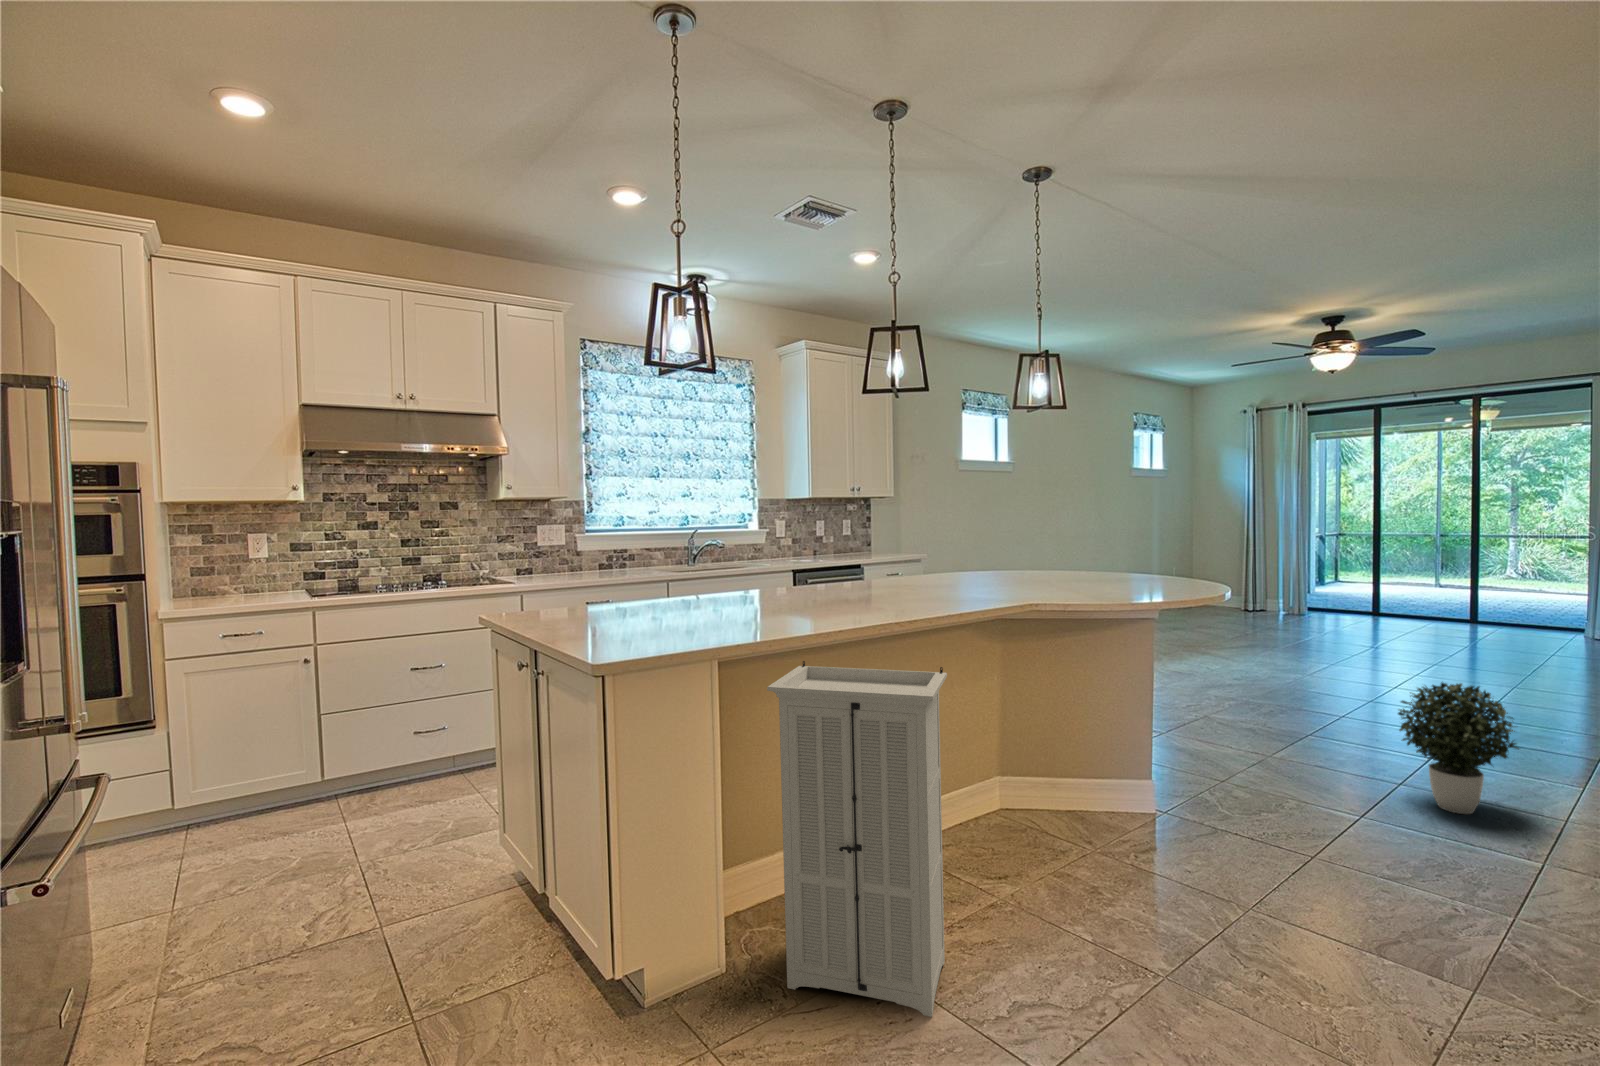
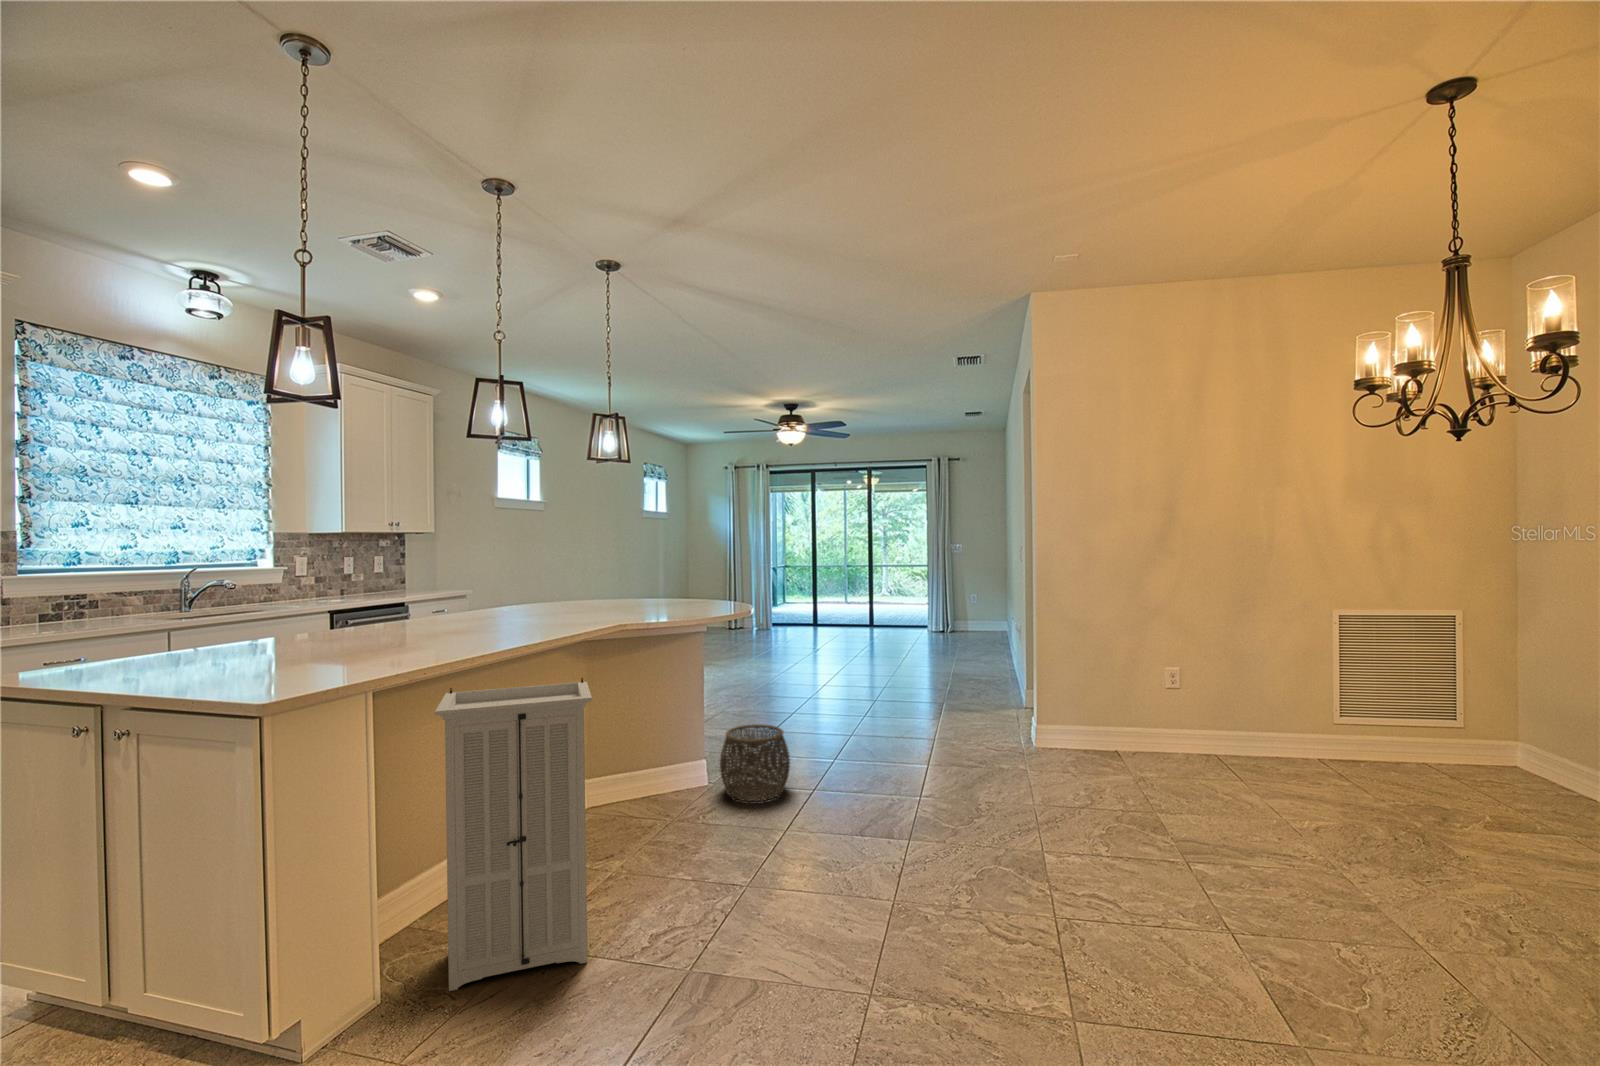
potted plant: present [1398,683,1519,814] -> none [842,659,901,743]
woven basket: none [1171,750,1285,863] -> present [720,724,790,801]

